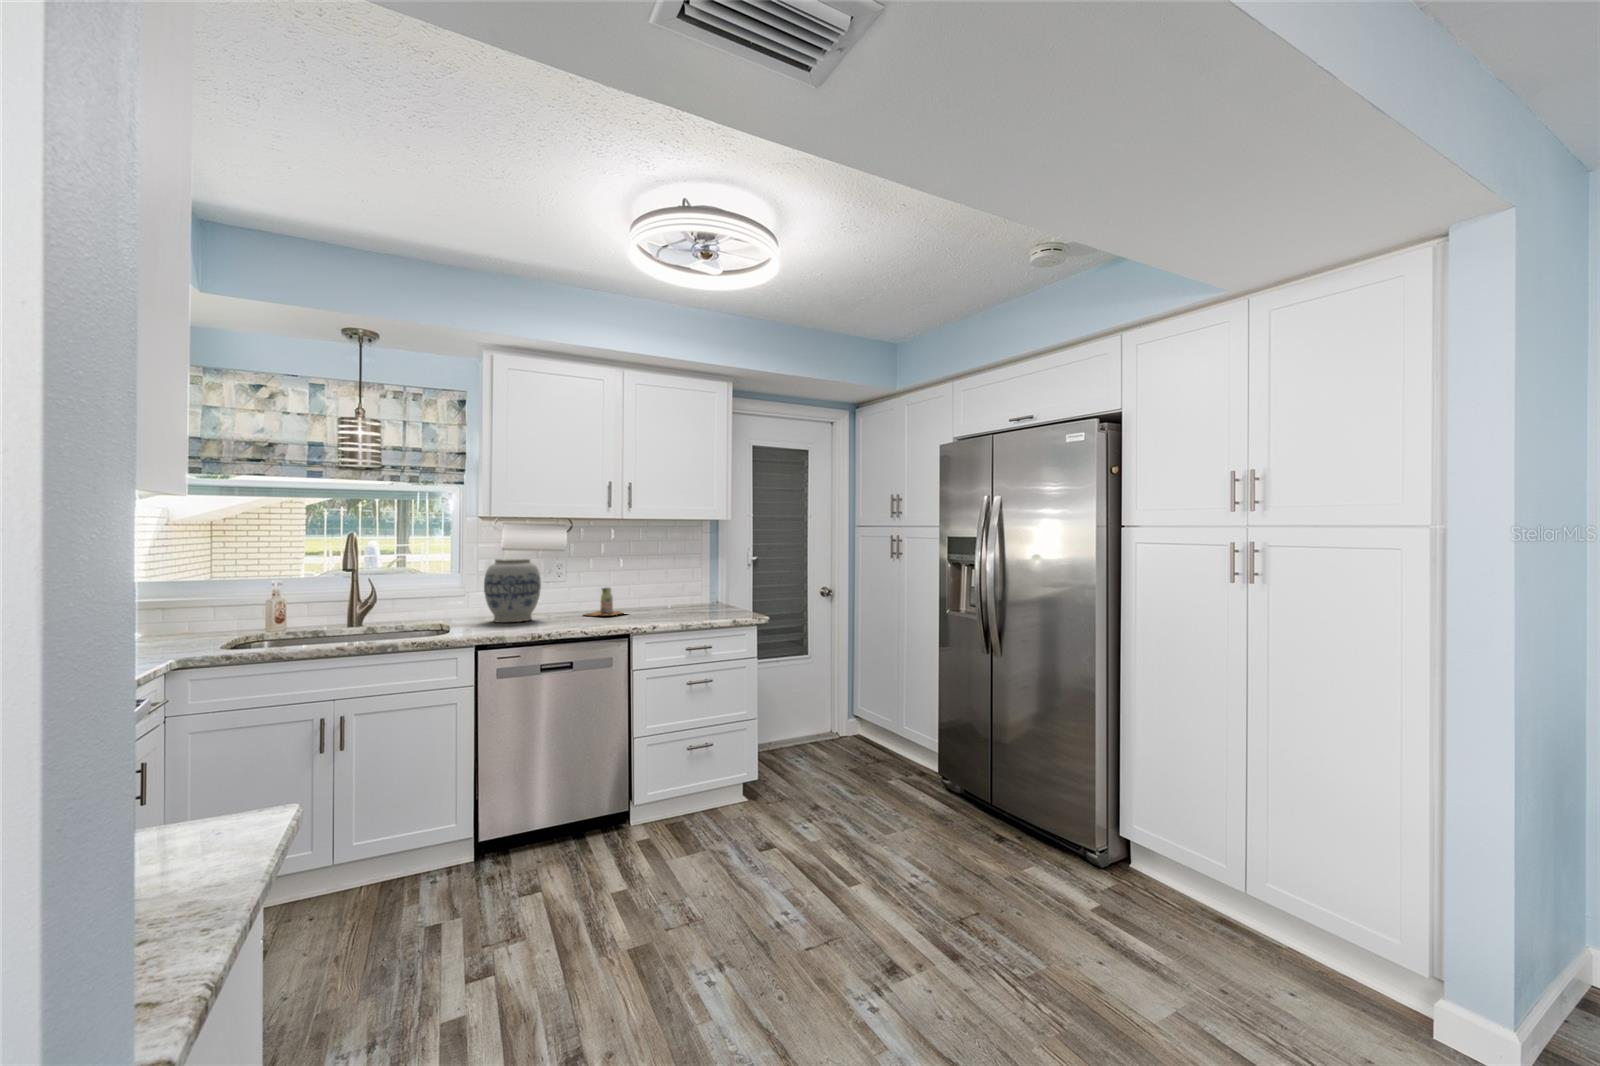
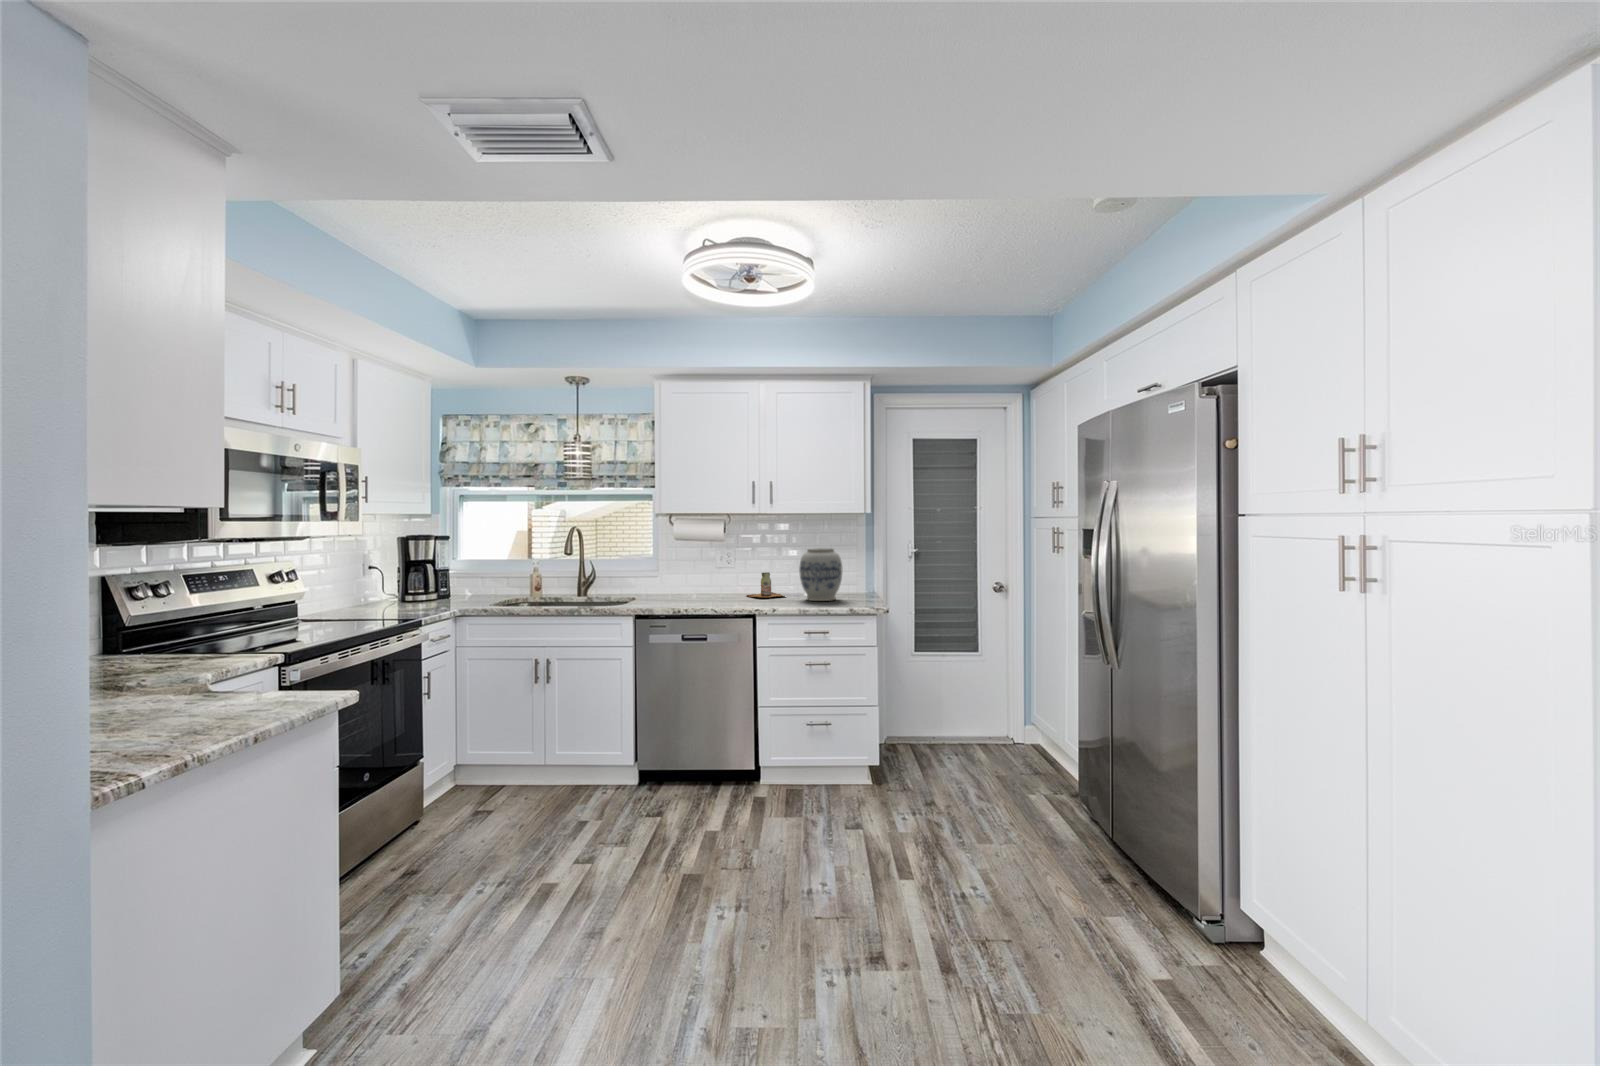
vase: present [484,559,541,622] -> present [799,548,842,601]

